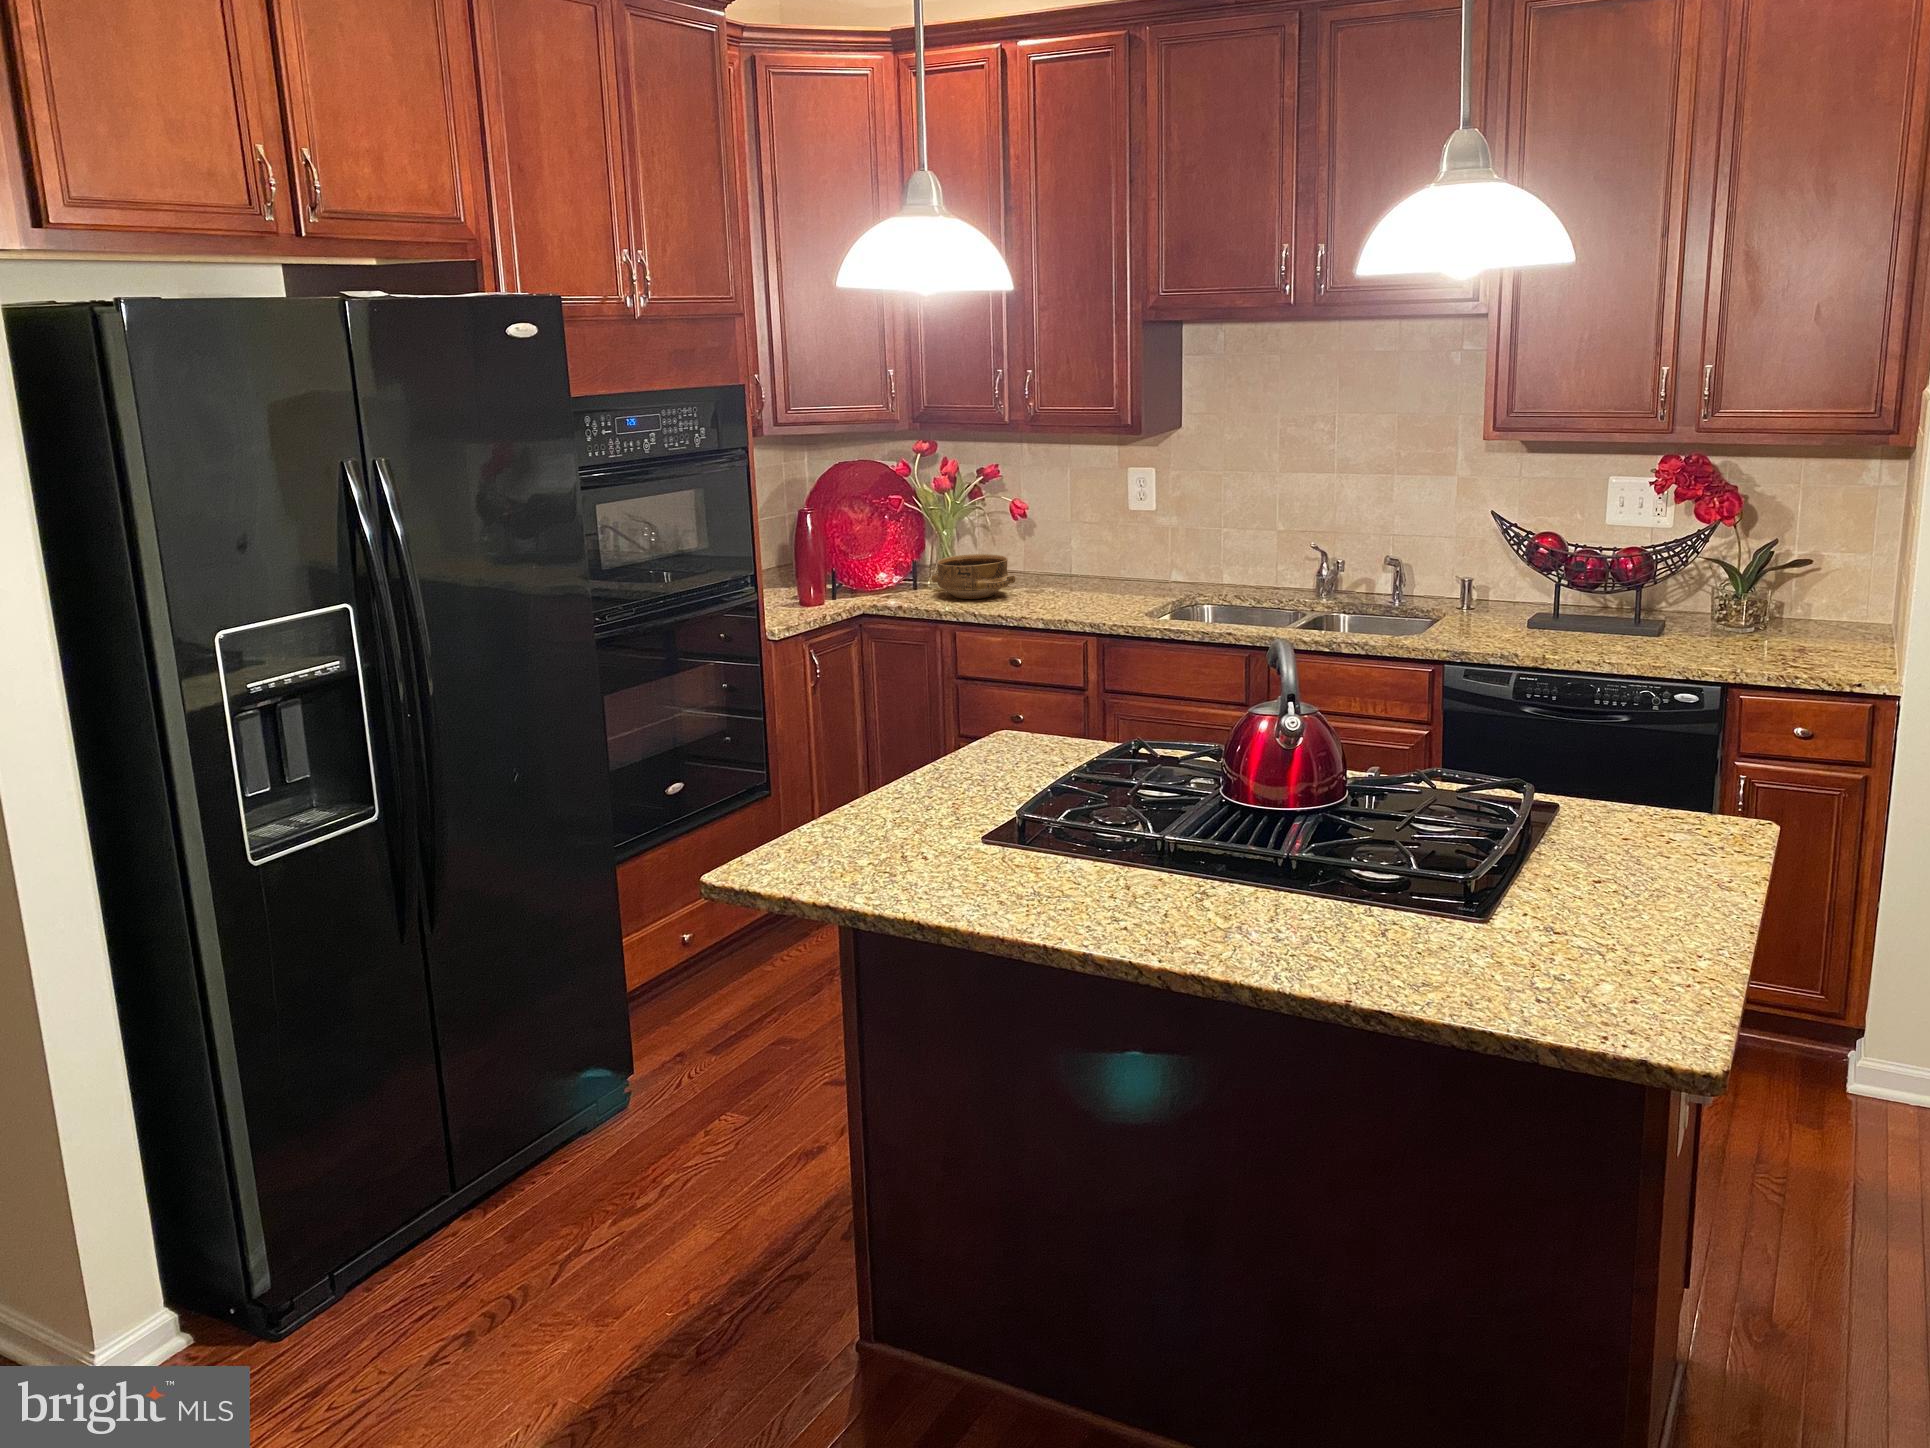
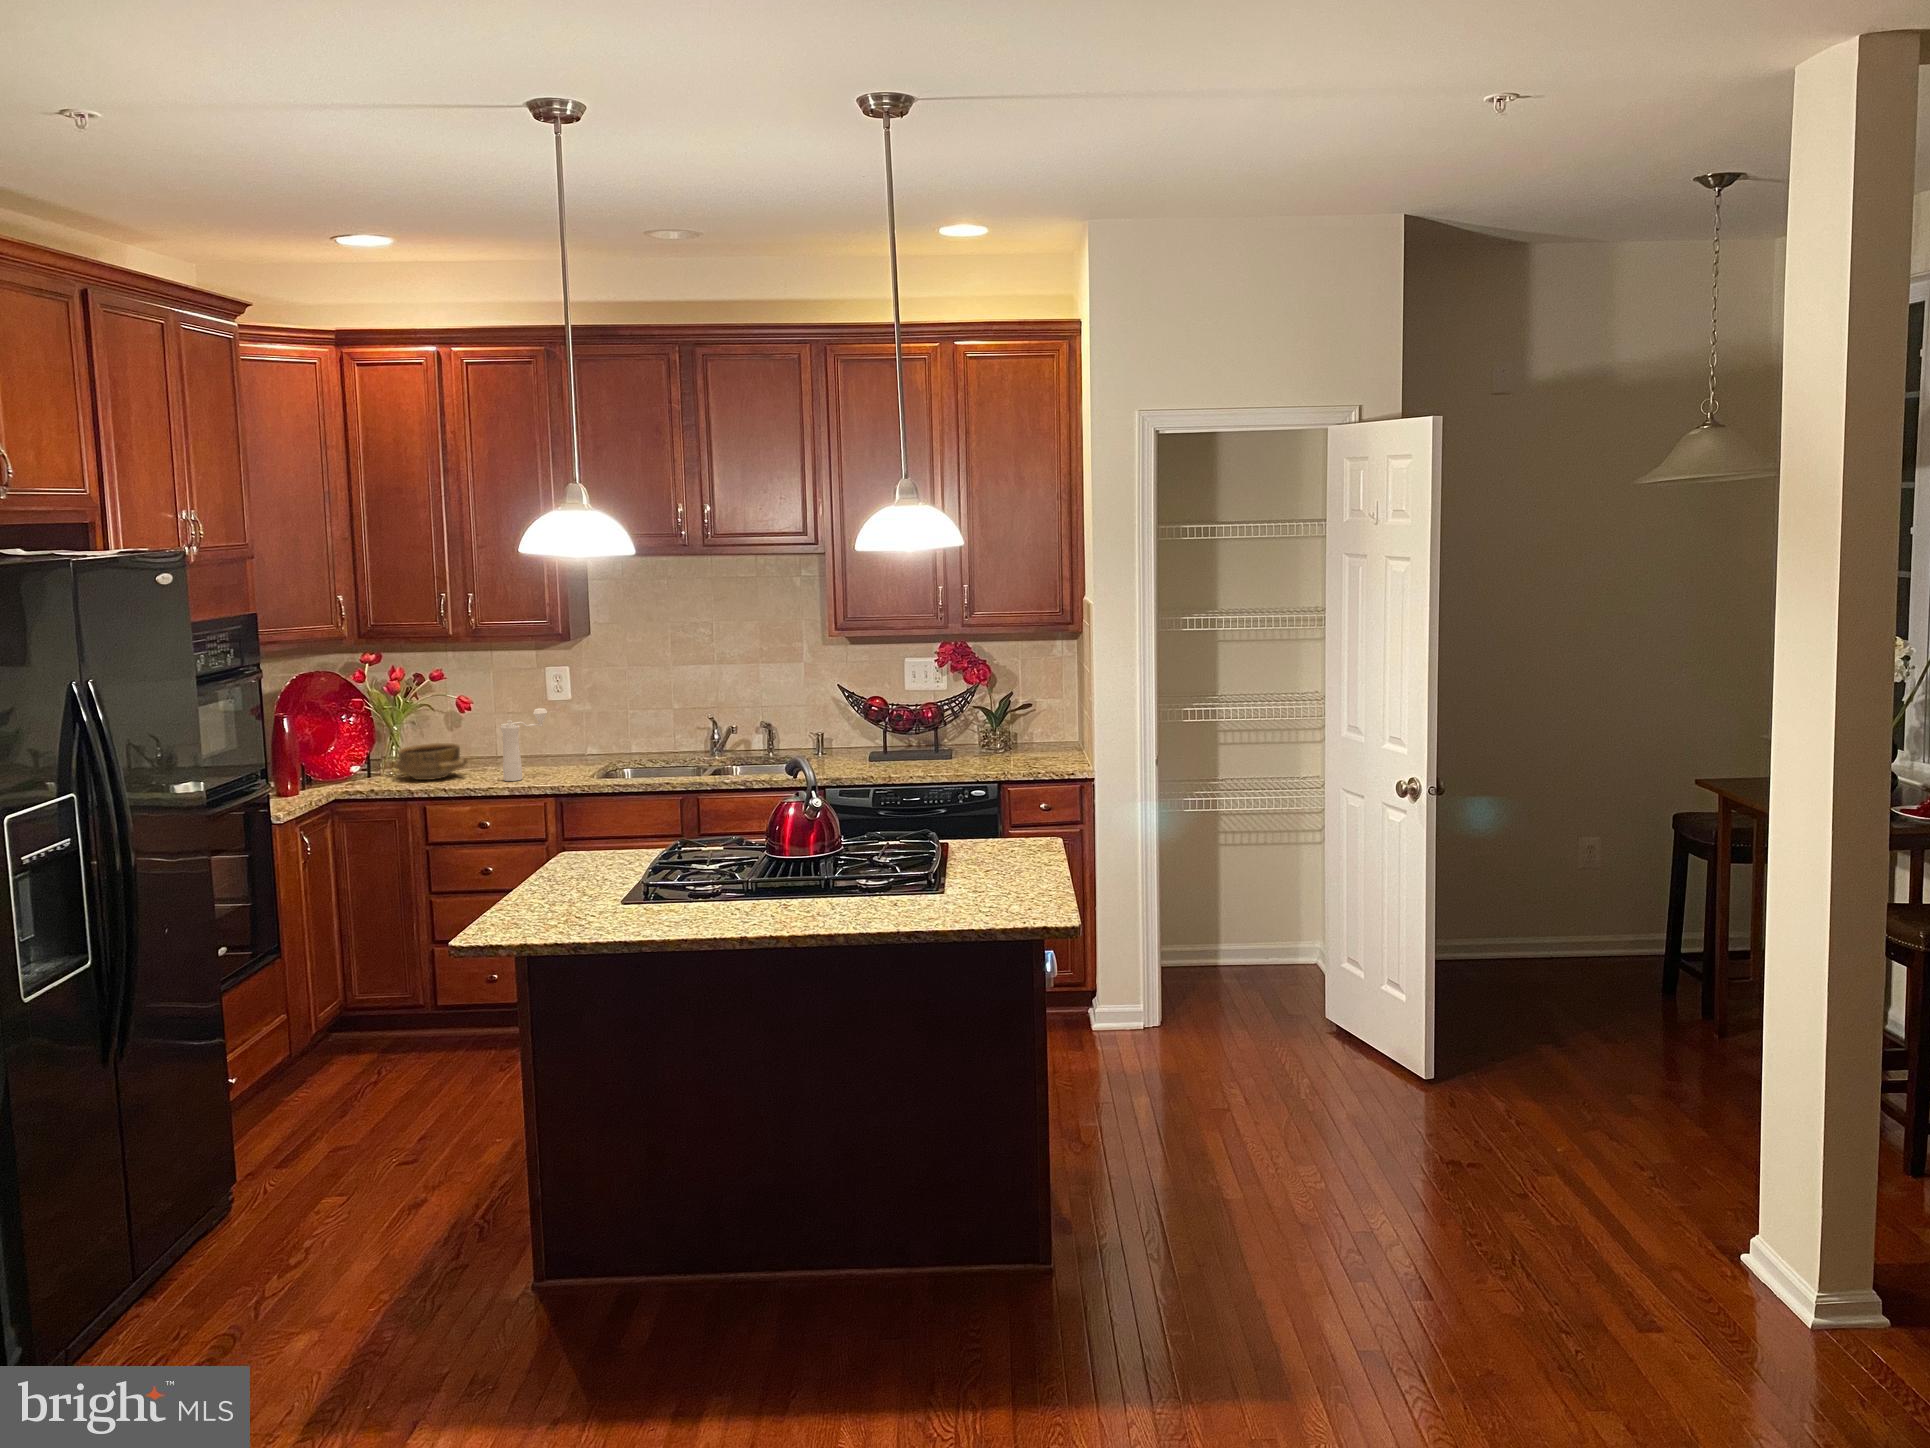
pepper mill: none [1041,520,1103,610] -> present [501,708,547,781]

